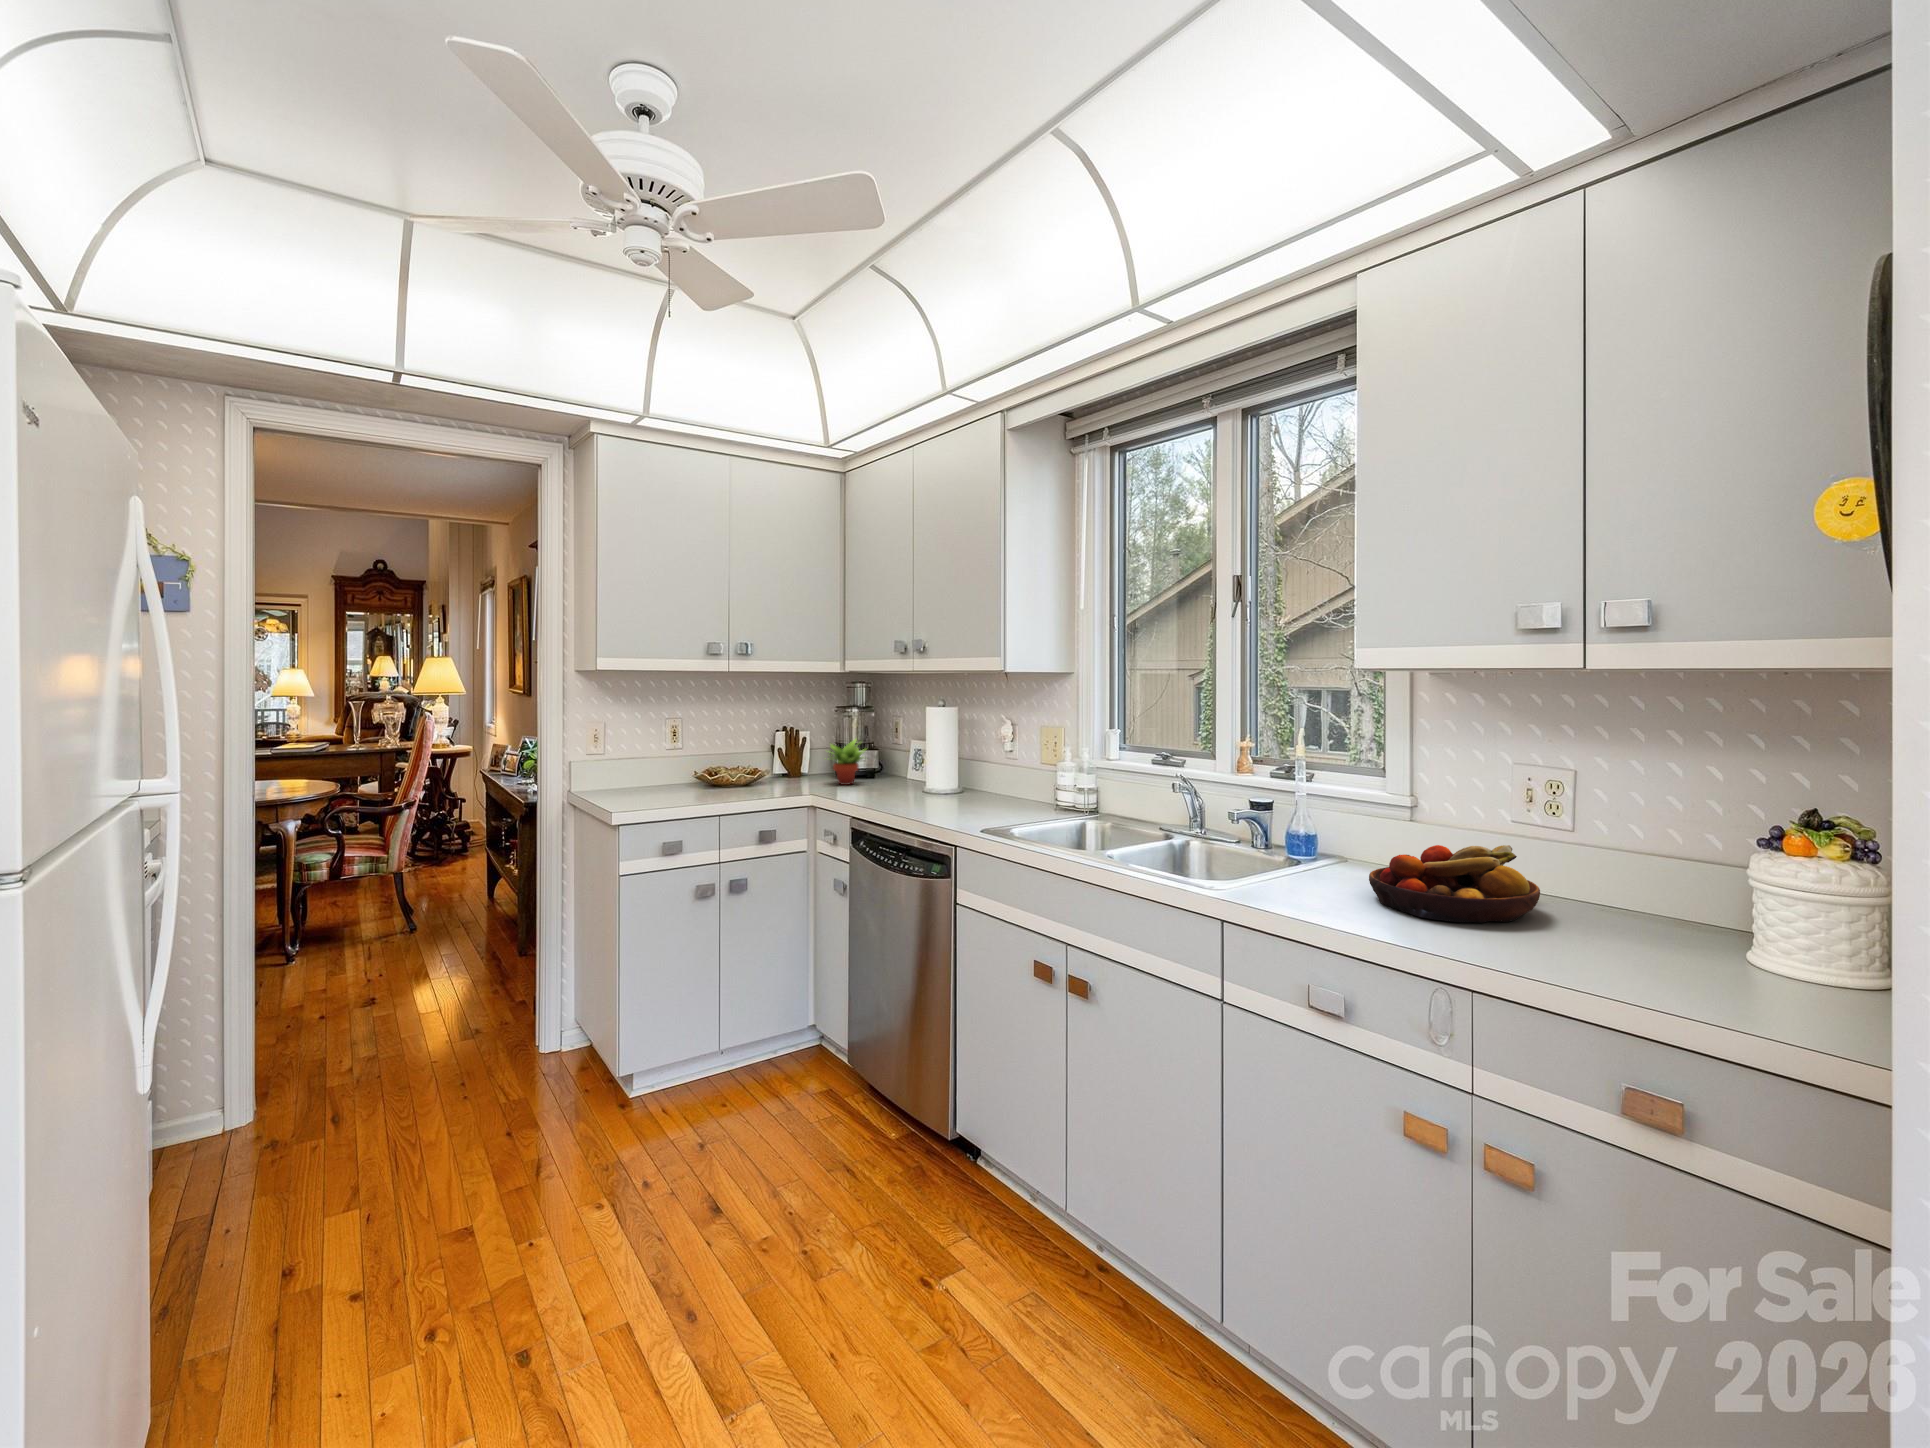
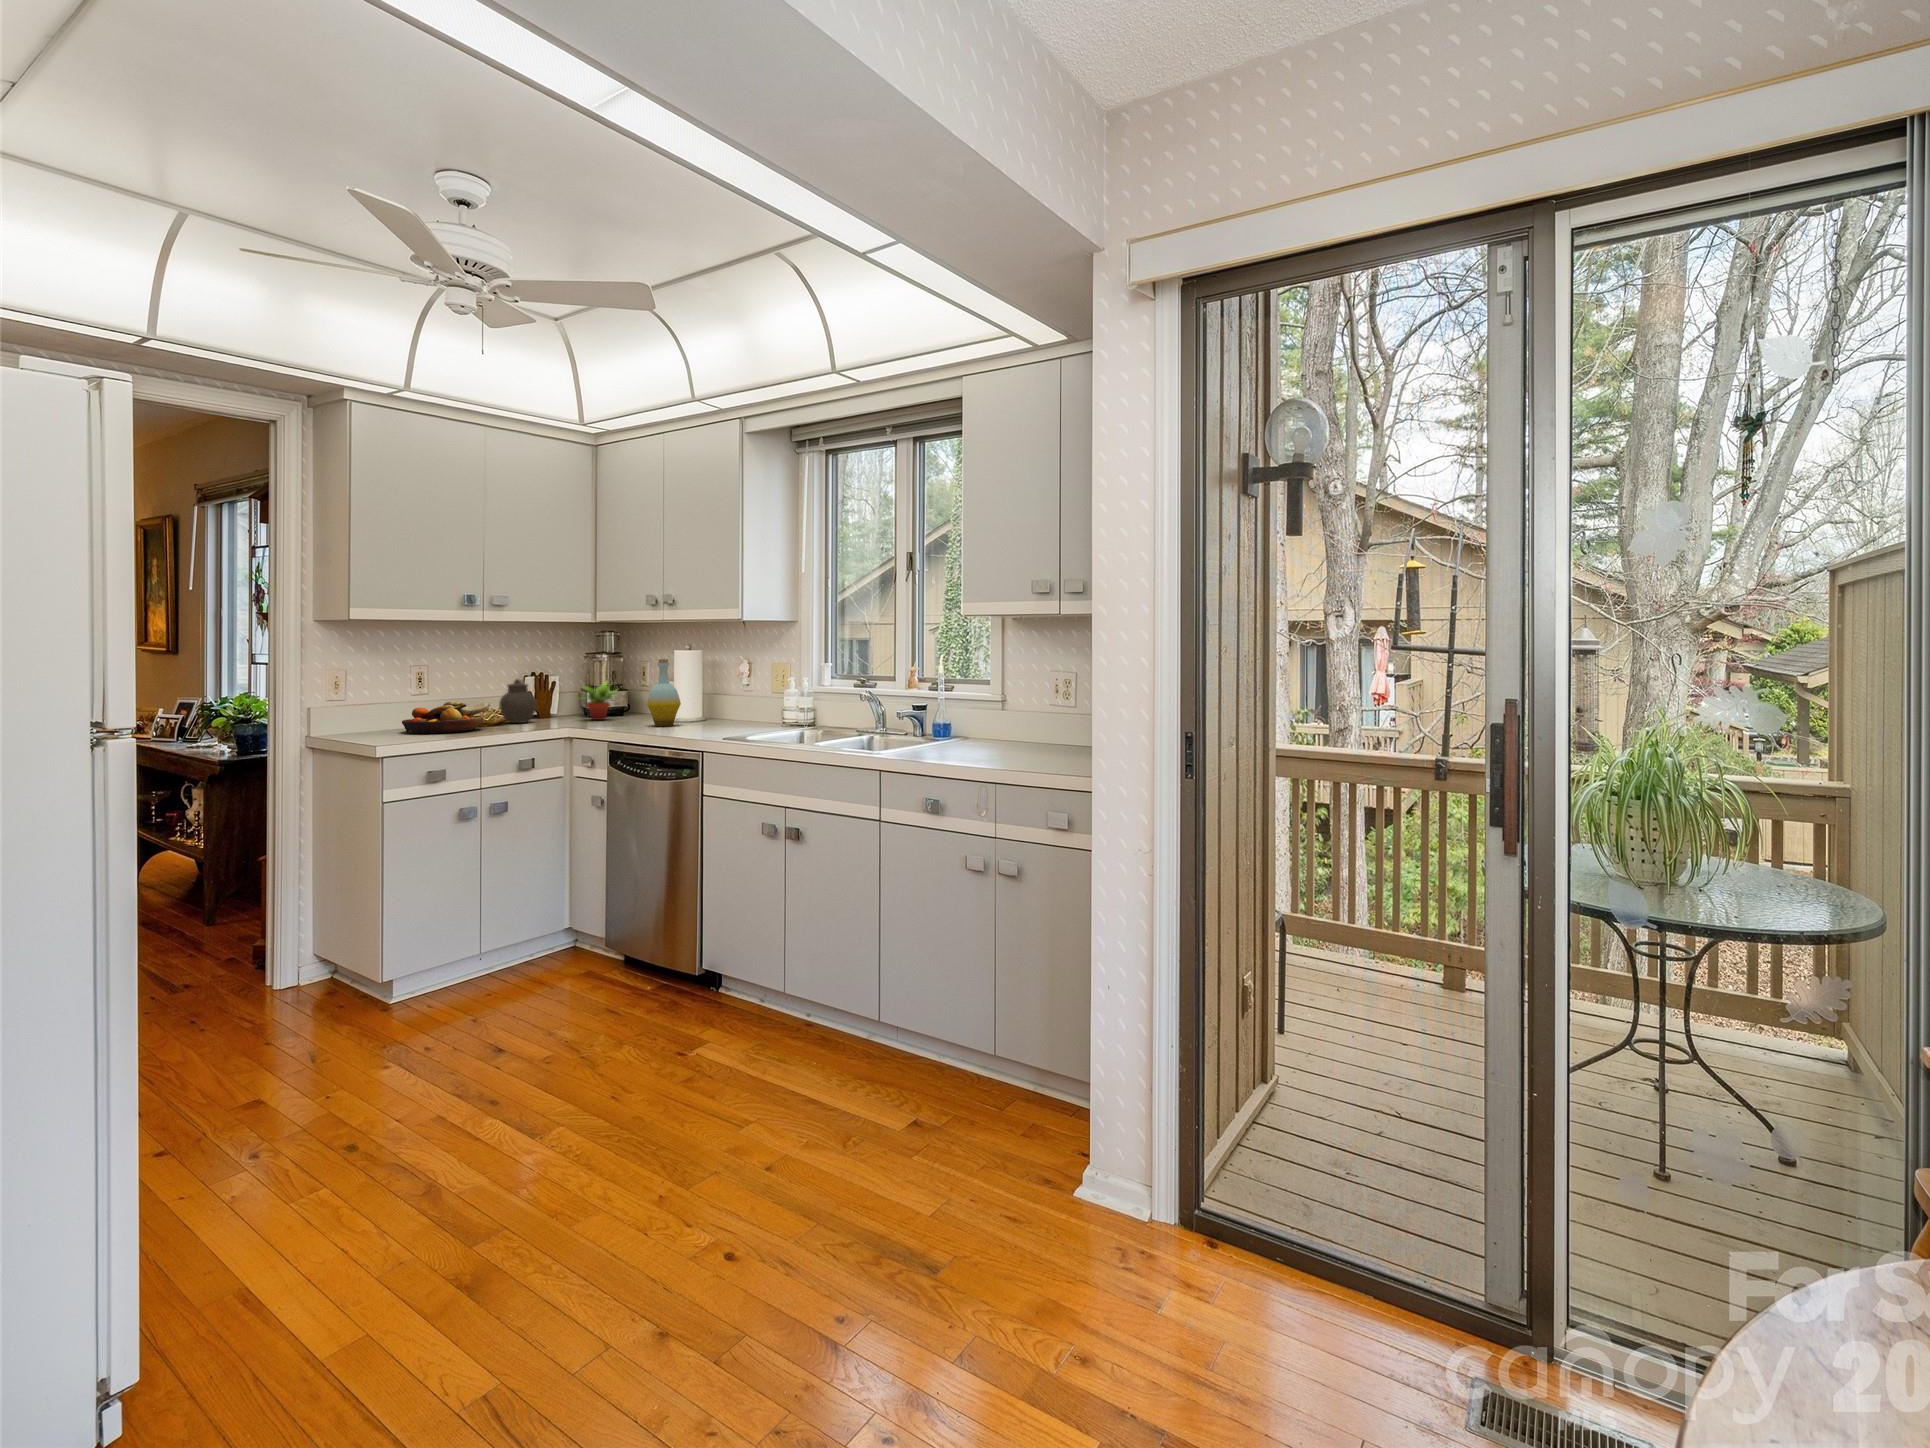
bottle: none [894,717,932,800] -> present [647,659,681,726]
jar: none [747,736,783,786] -> present [499,679,537,723]
fruit bowl: present [1369,845,1540,923] -> present [402,702,490,734]

